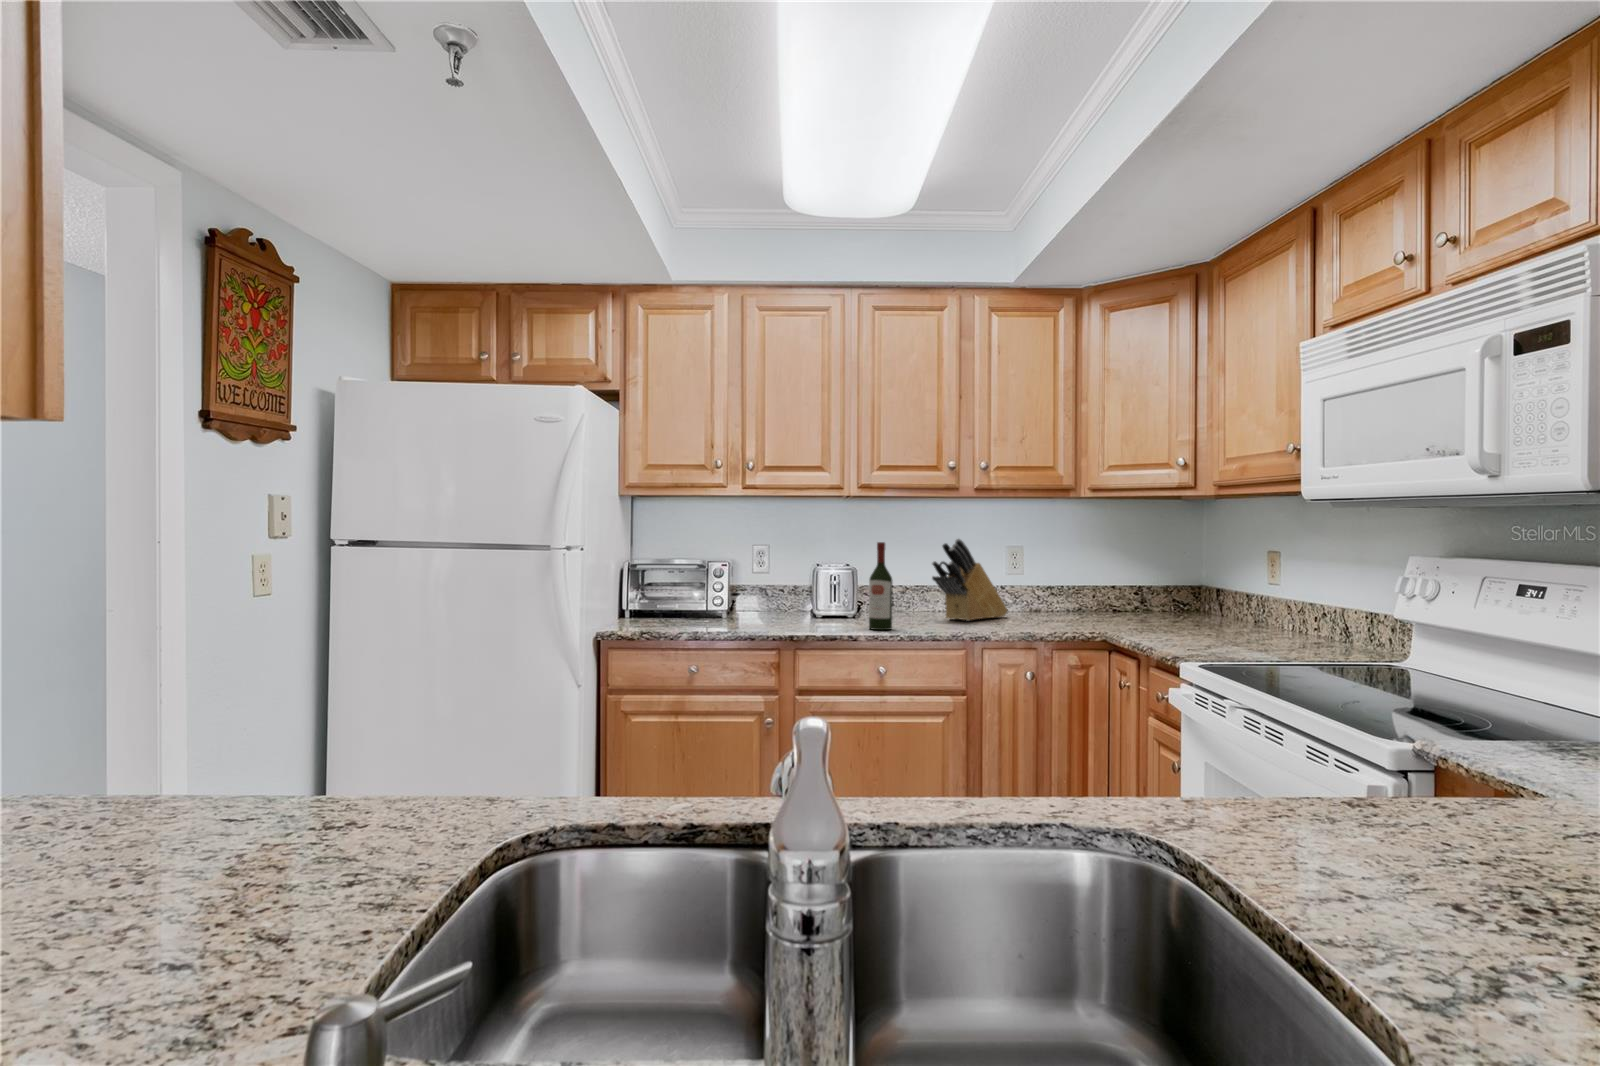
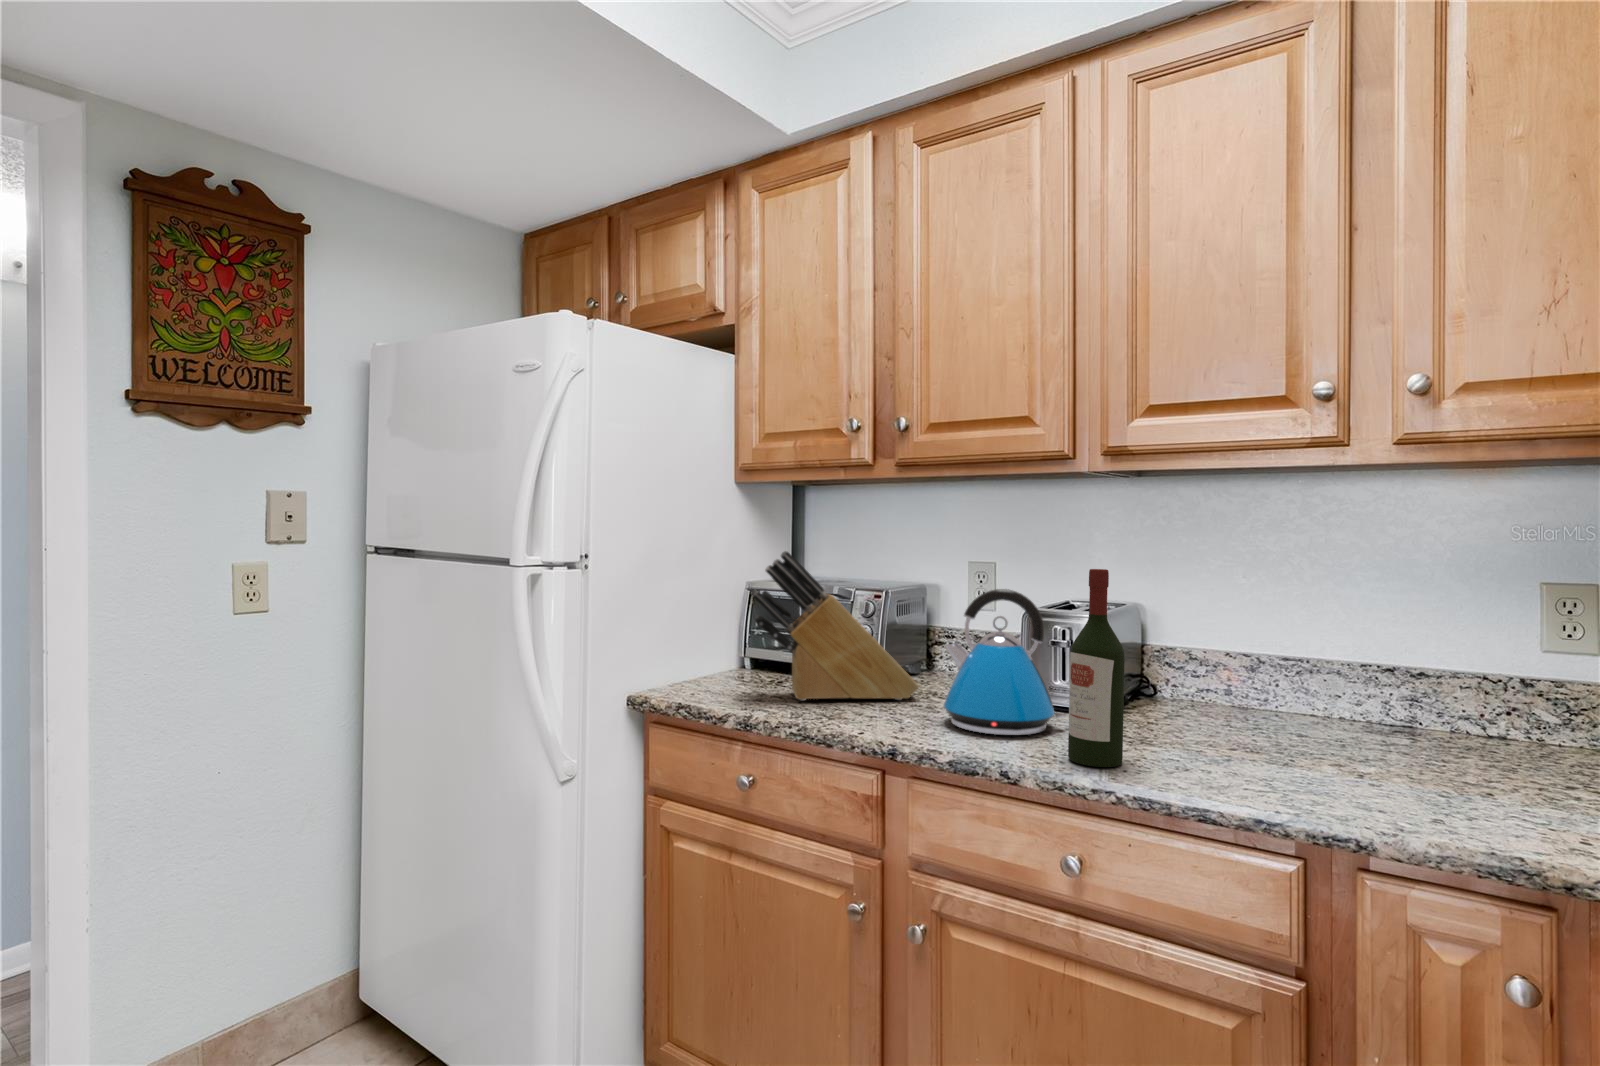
knife block: present [932,539,1007,621] -> present [751,551,919,700]
kettle: none [790,555,848,626] -> present [944,589,1064,735]

